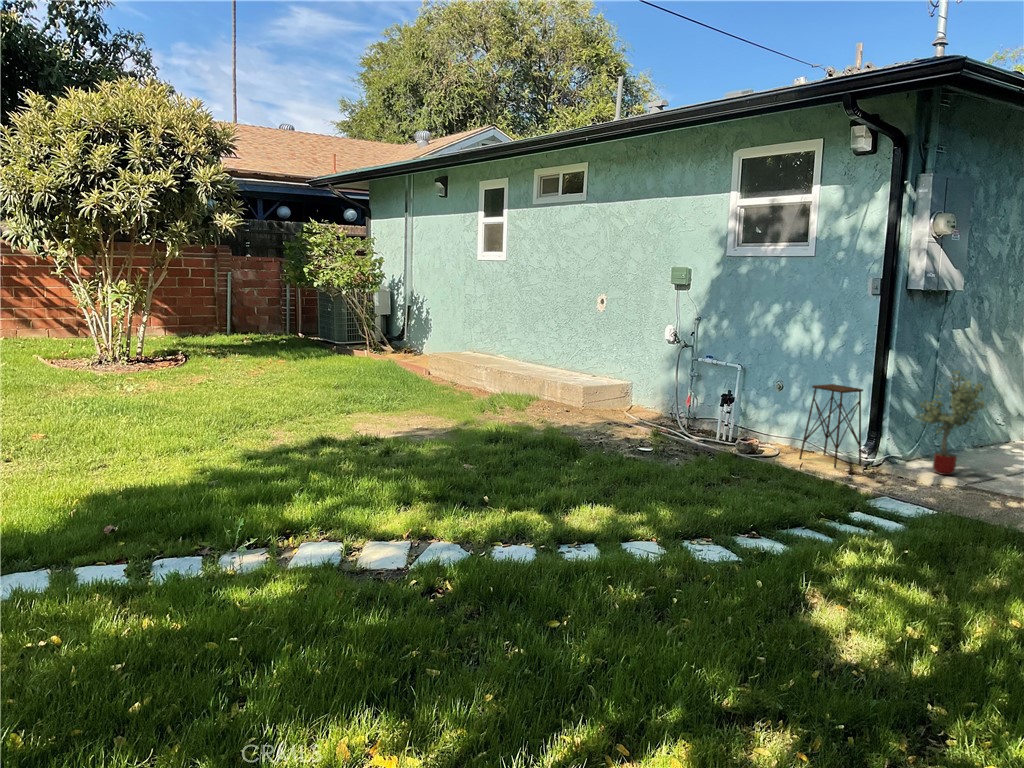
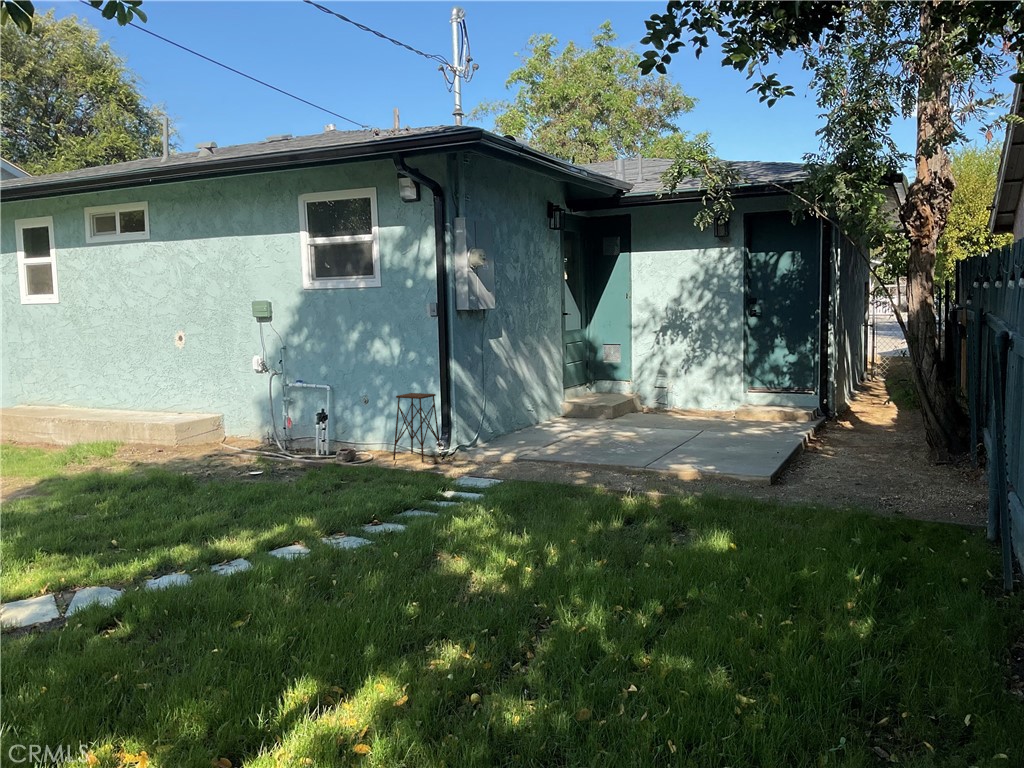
potted tree: present [914,371,985,475] -> none [473,370,522,454]

